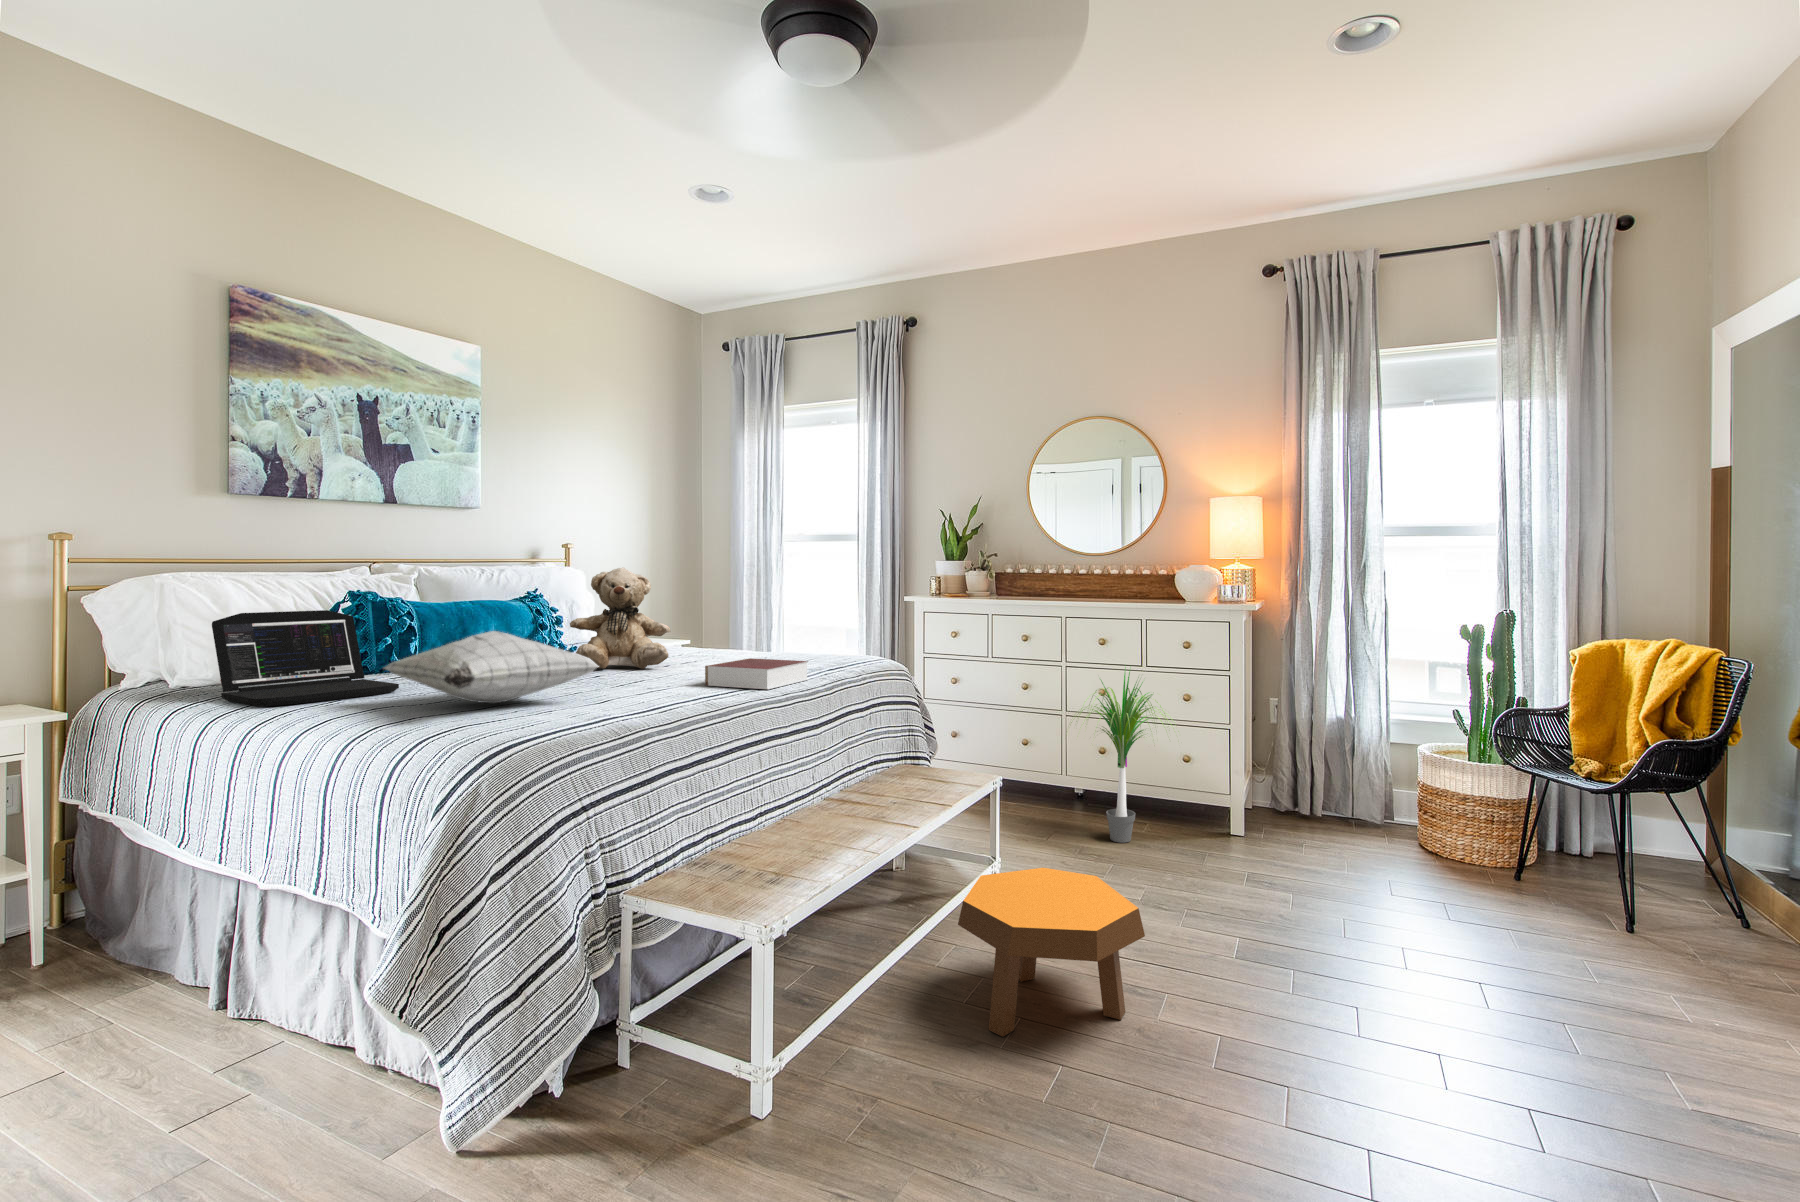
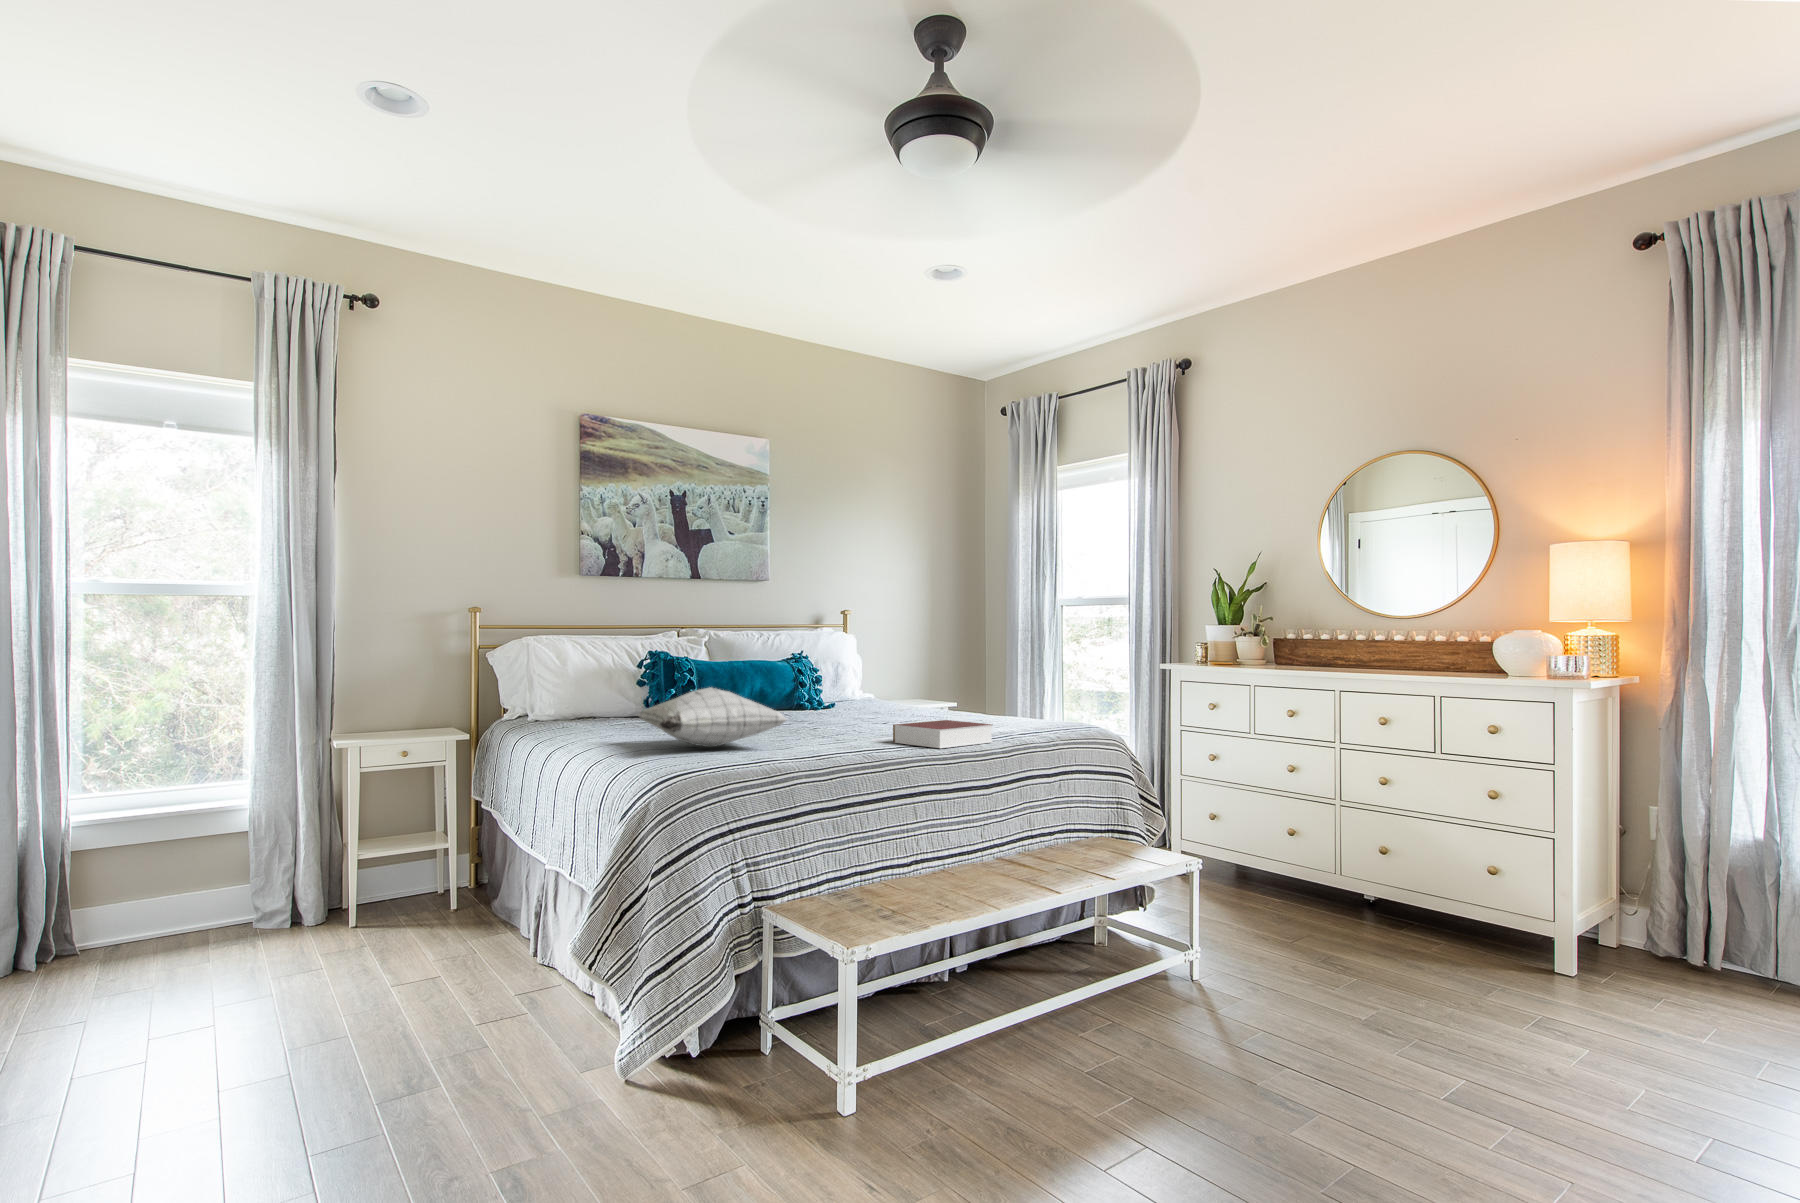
teddy bear: present [570,567,671,669] -> none [806,634,894,727]
laptop: present [212,610,399,707] -> none [538,669,658,741]
potted plant: present [1071,672,1167,843] -> none [1314,743,1464,955]
footstool: present [958,868,1145,1037] -> none [1074,946,1259,1112]

